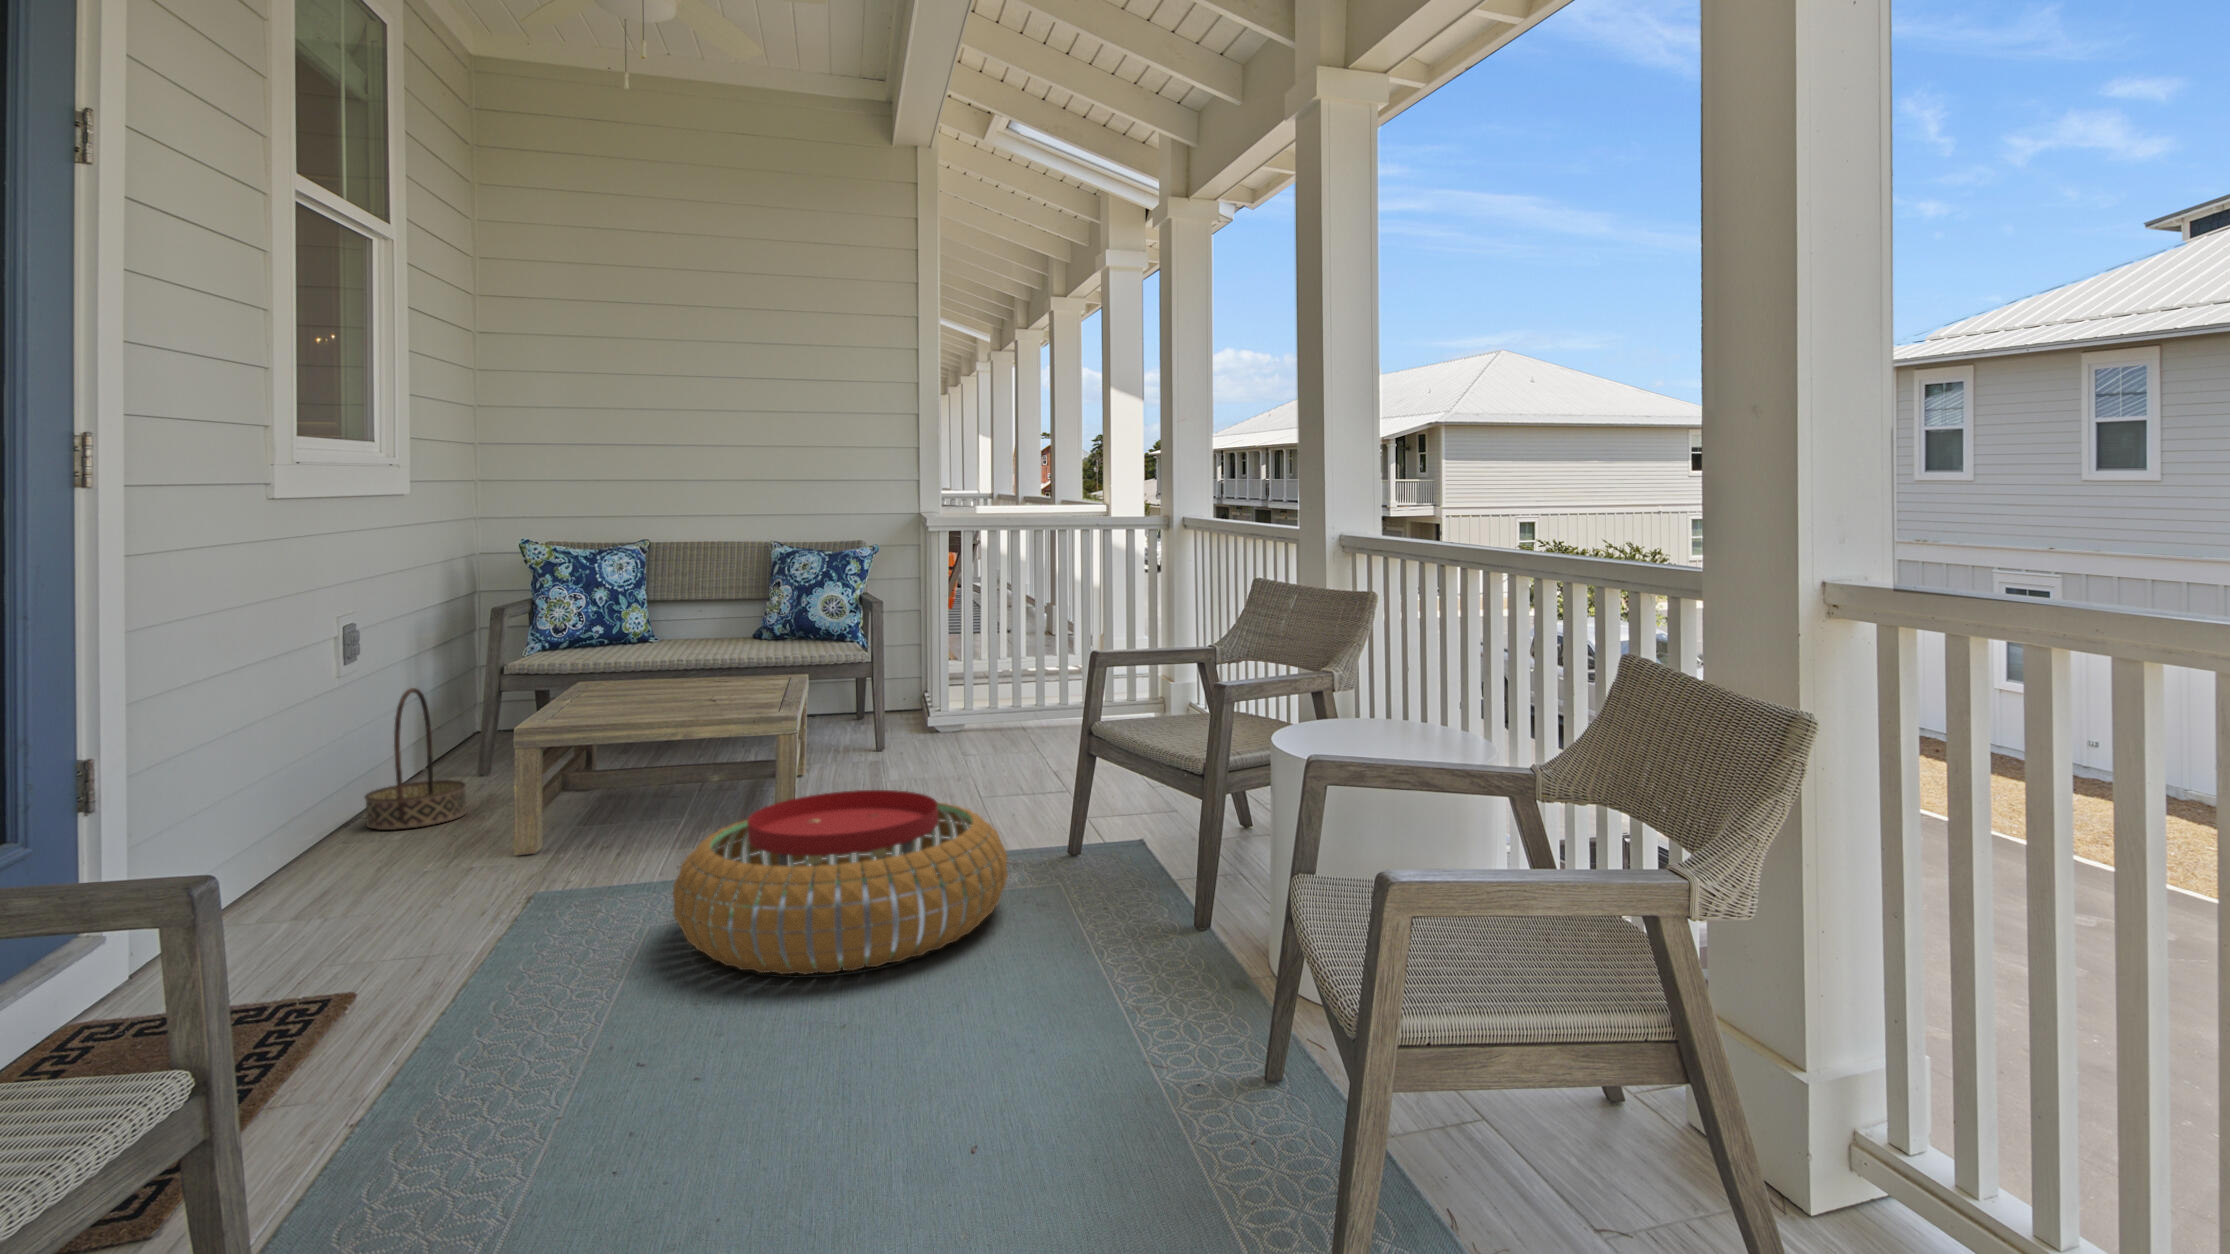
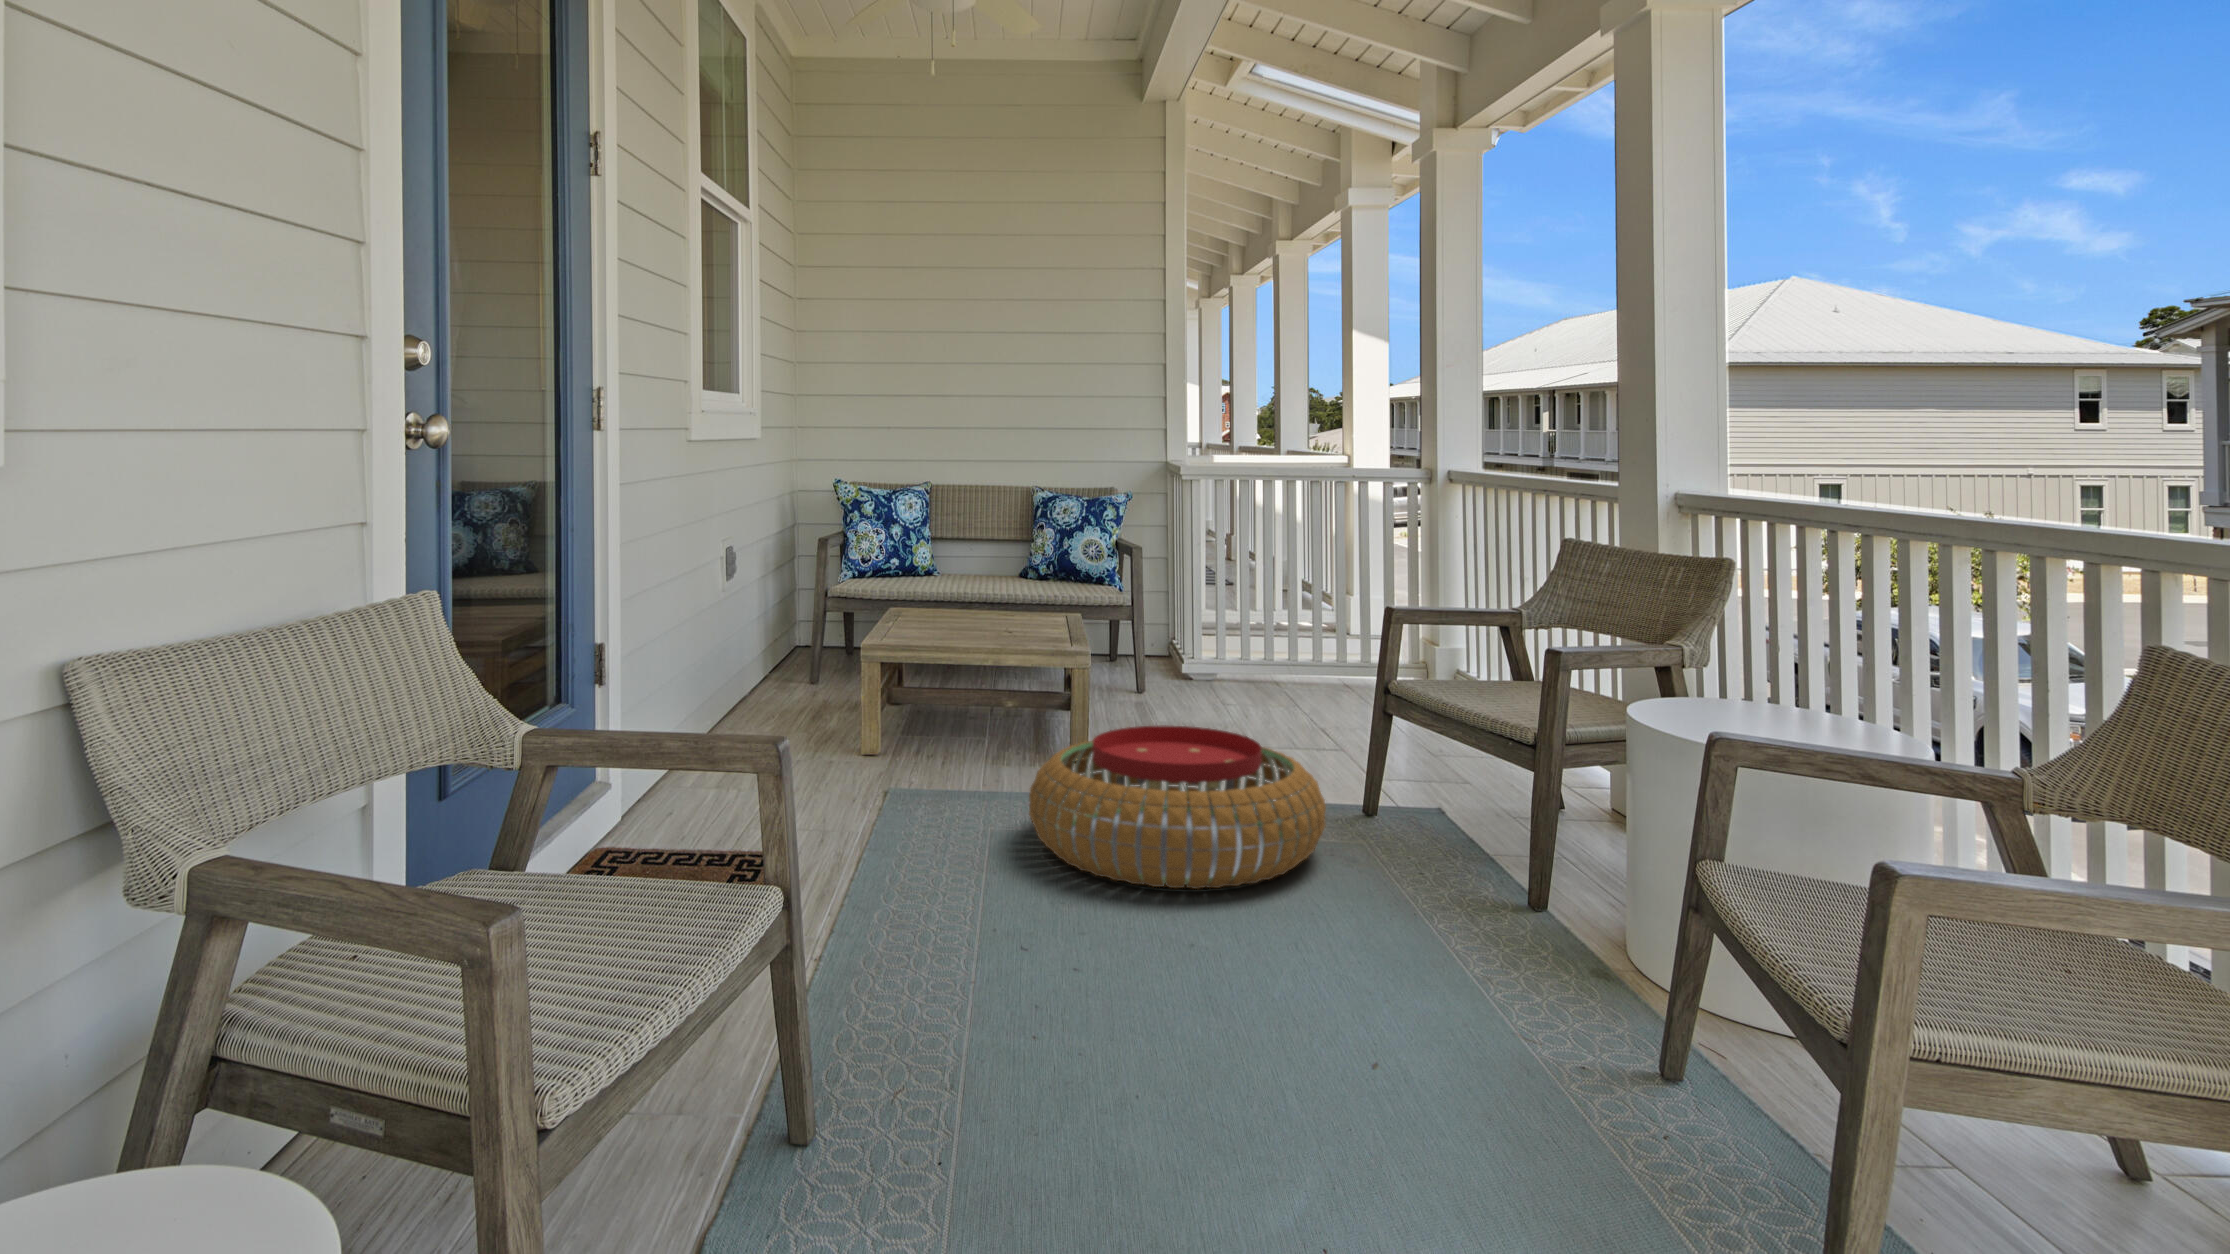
basket: present [365,688,467,830] -> none [733,605,807,724]

